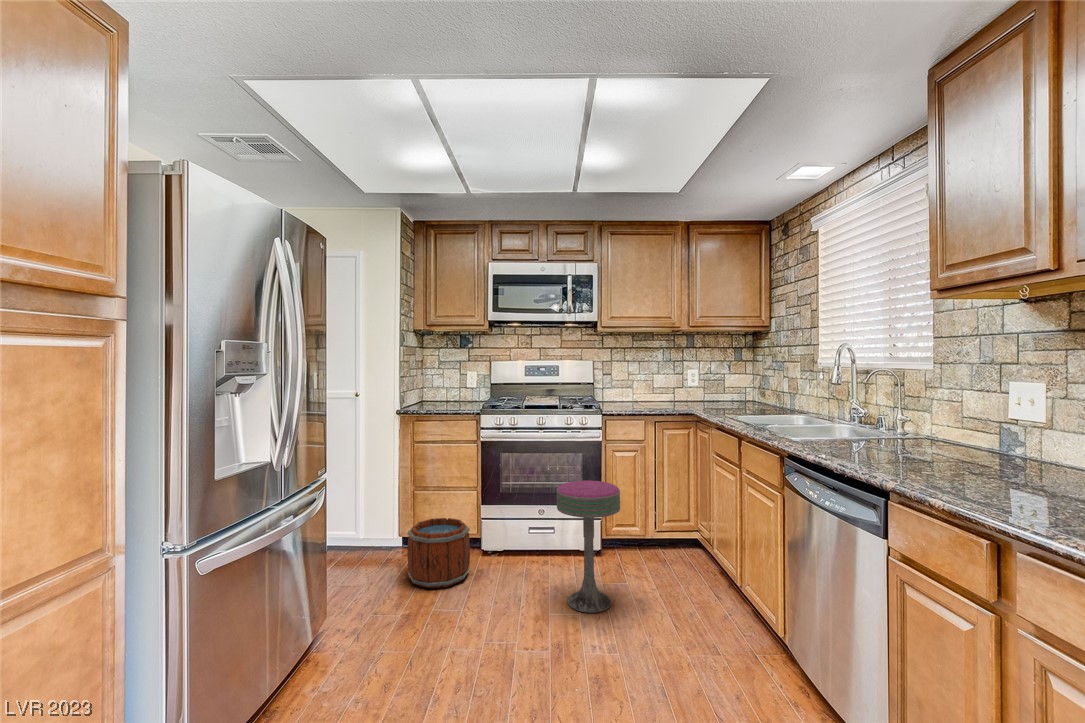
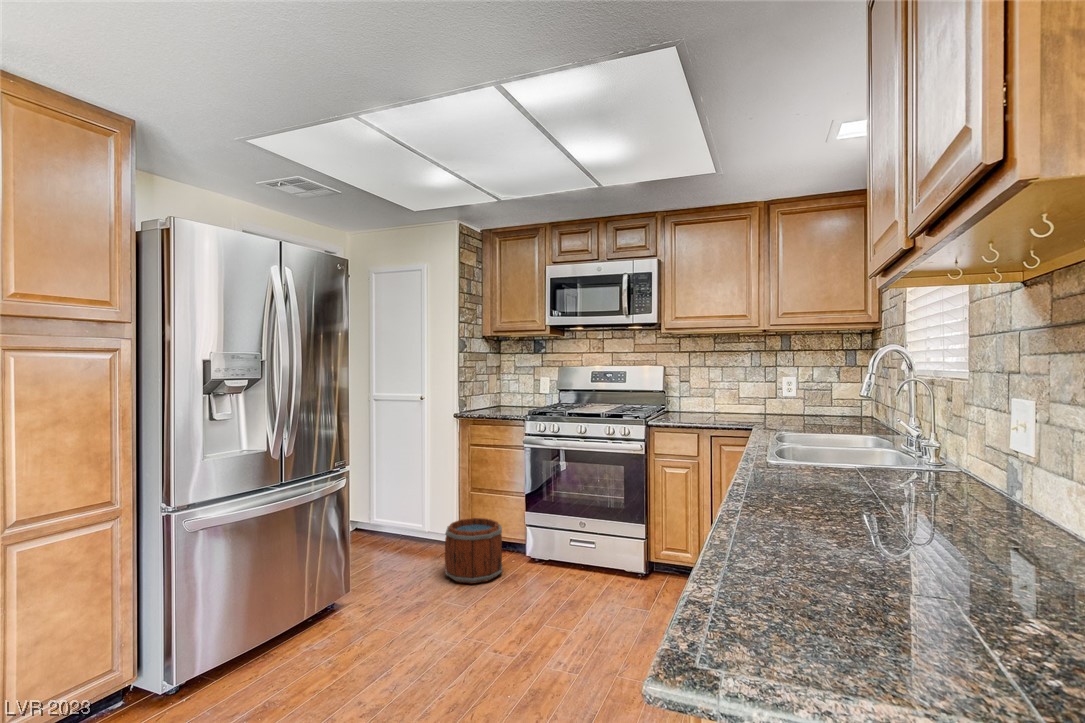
bar stool: present [557,481,620,613] -> none [555,493,622,633]

